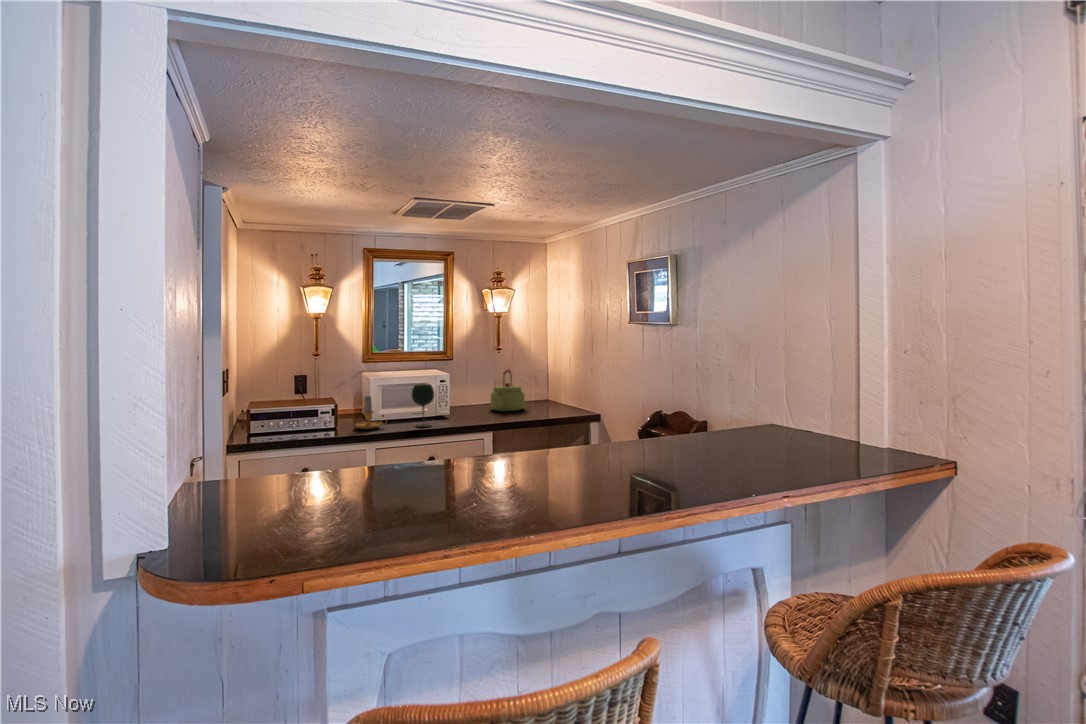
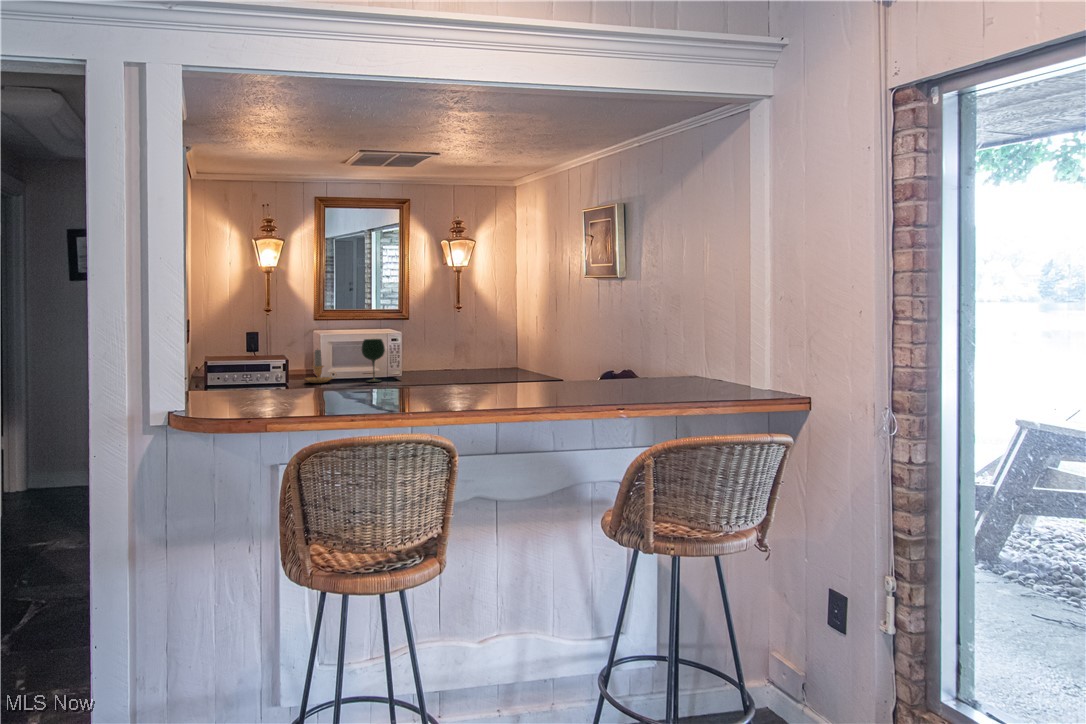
kettle: present [491,370,525,411] -> none [450,328,487,372]

